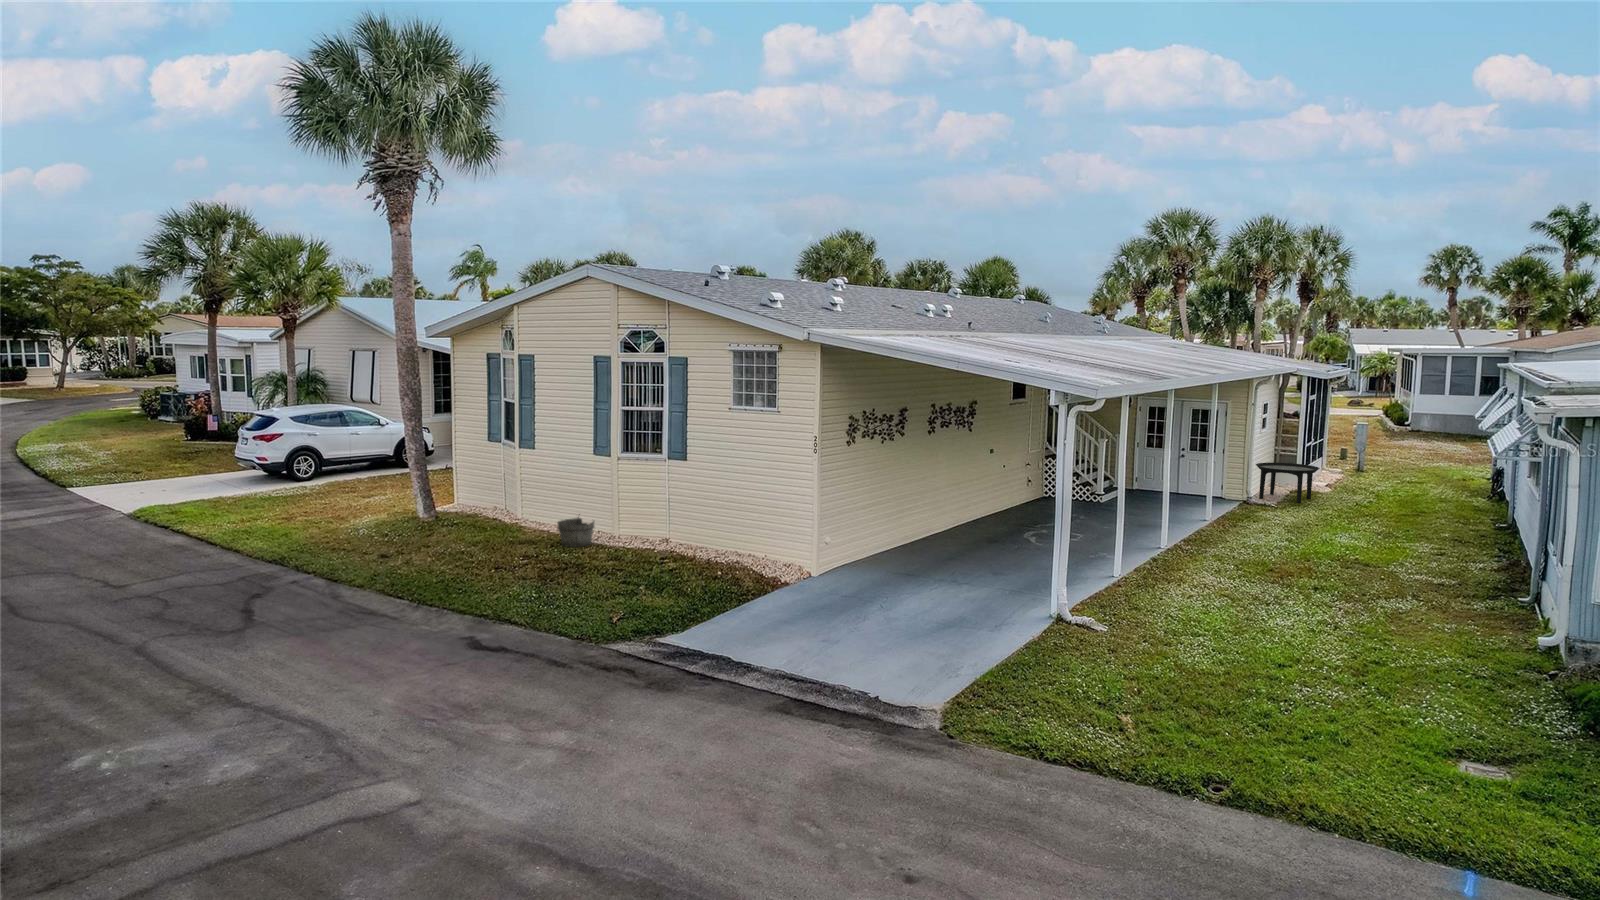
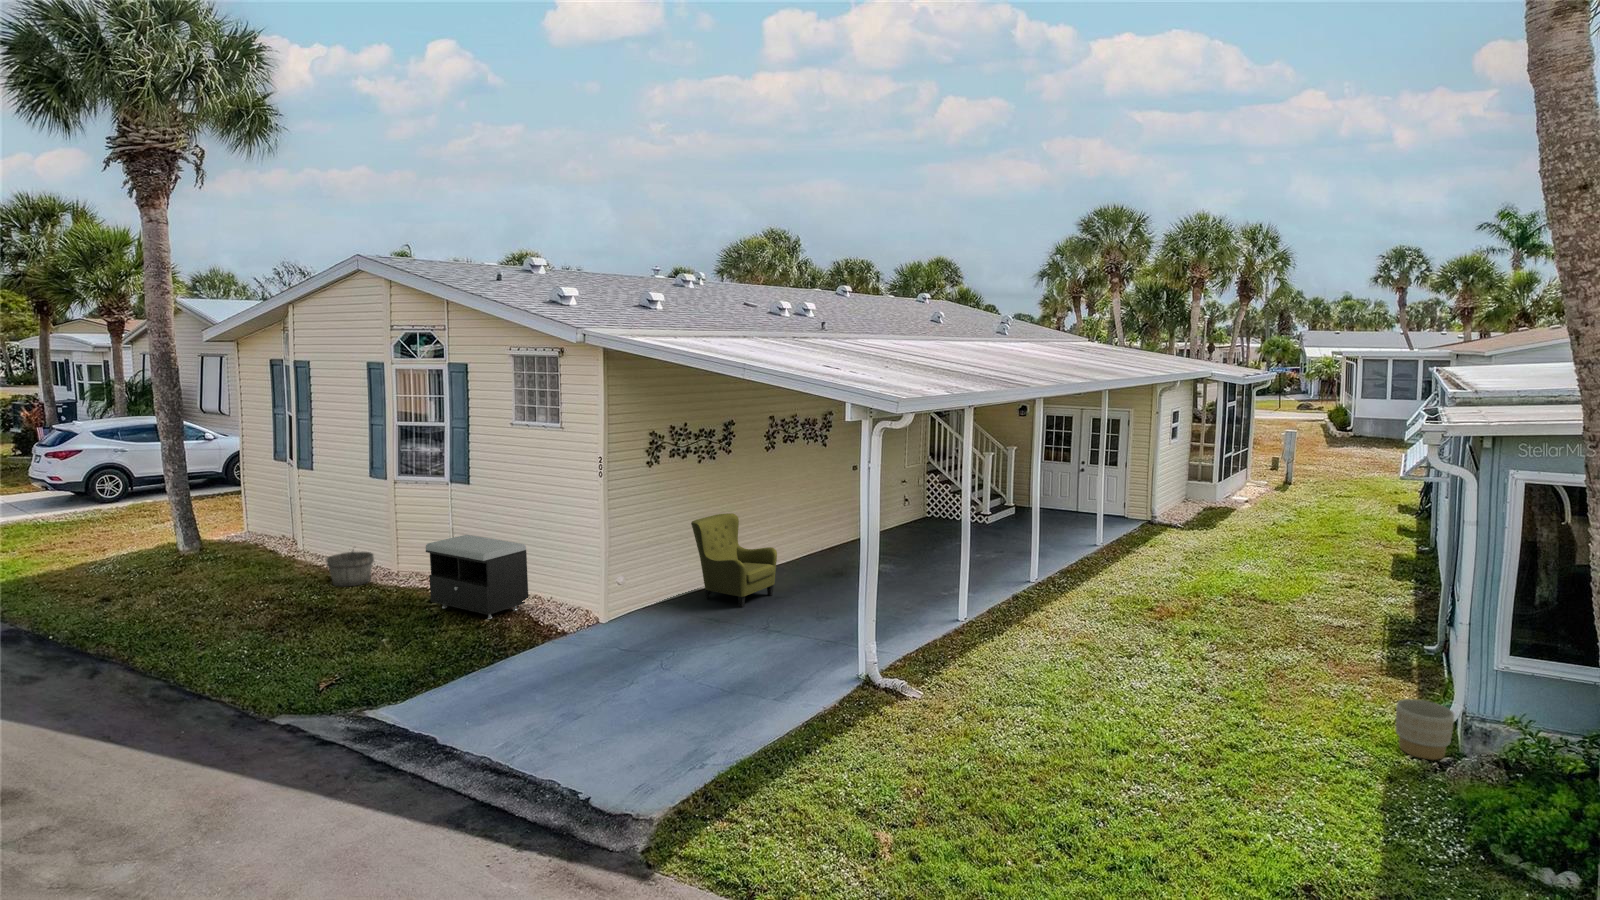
round table: present [1256,463,1320,503] -> none [1163,475,1231,521]
armchair: none [876,487,948,566] -> present [691,513,777,607]
storage bench: none [660,503,745,572] -> present [426,535,528,619]
planter: none [1508,627,1557,673] -> present [1396,699,1454,760]

